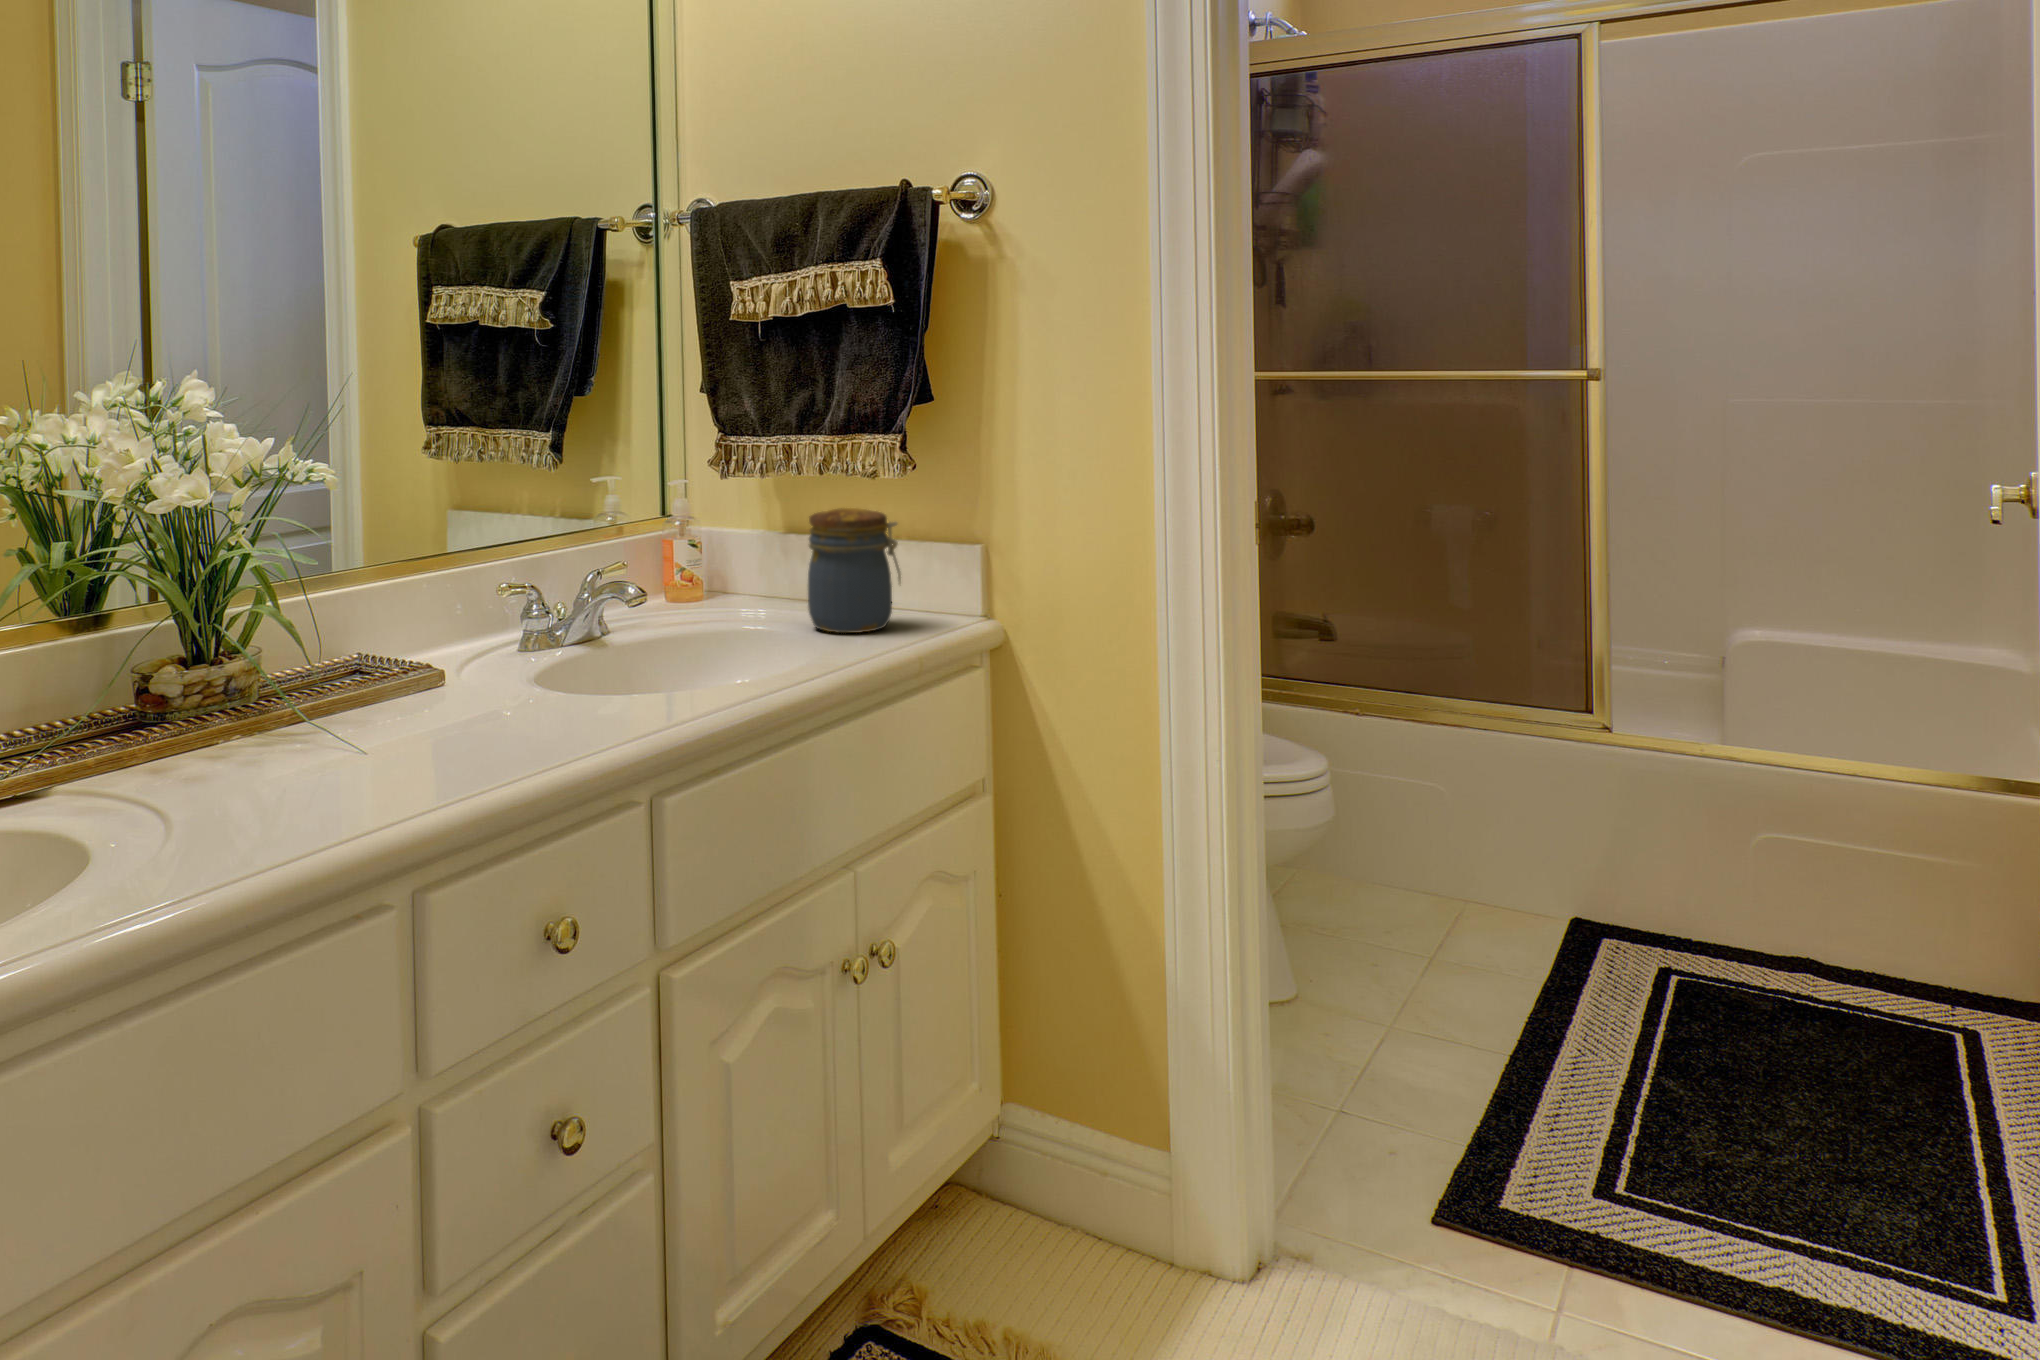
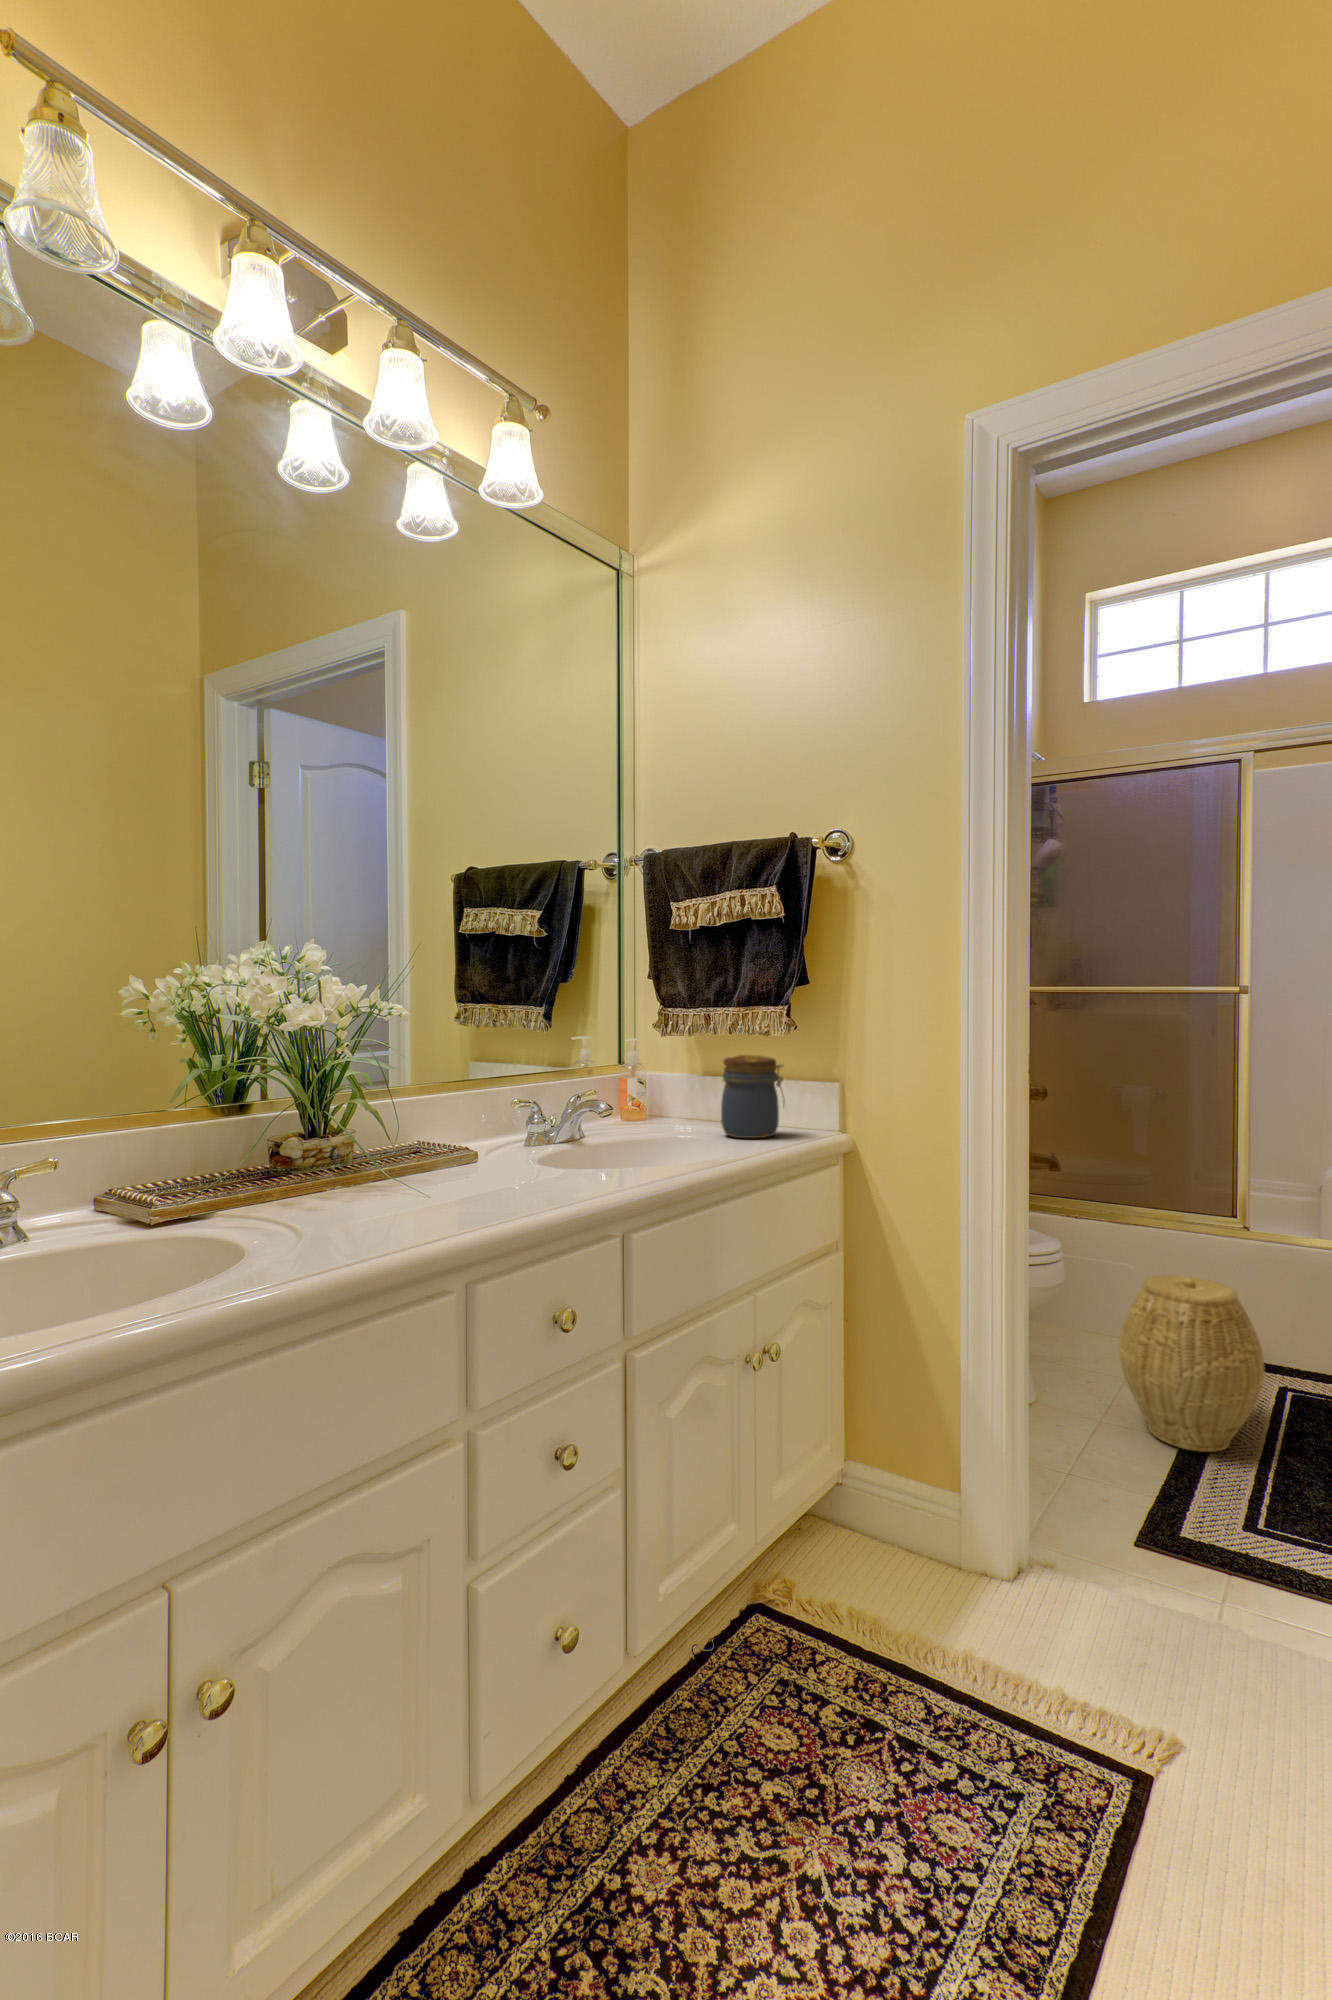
woven basket: none [1415,812,1628,1077] -> present [1119,1275,1265,1452]

